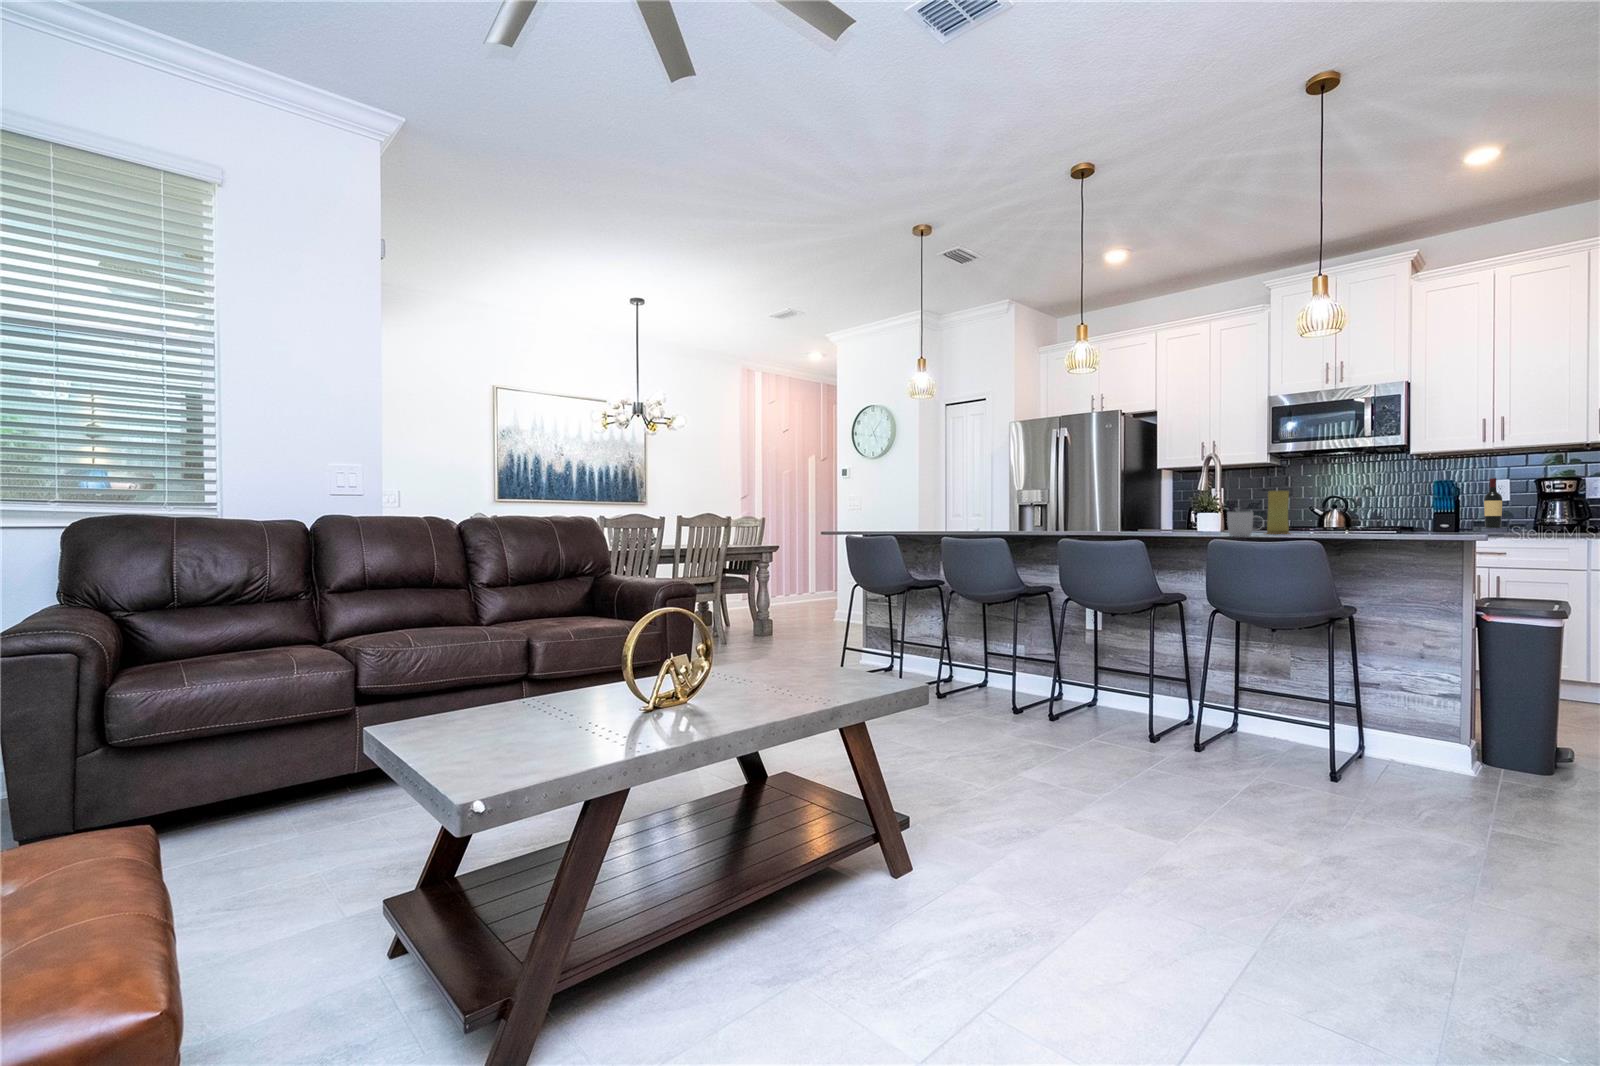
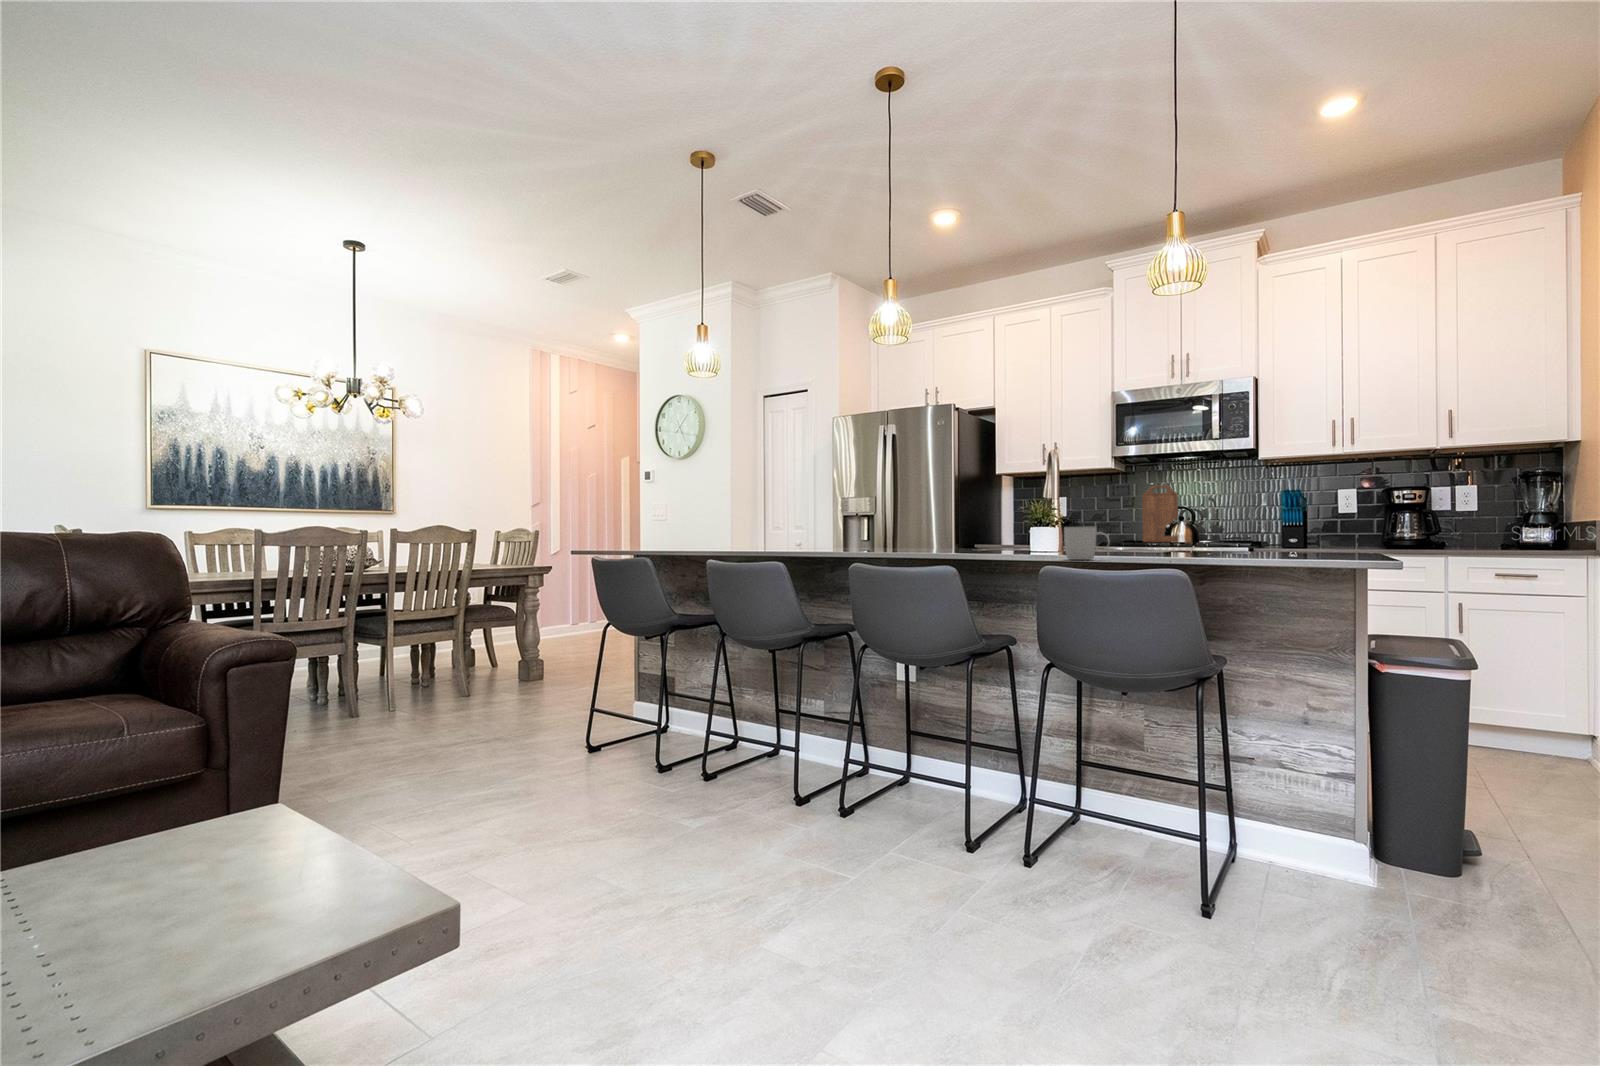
cutting board: none [1297,477,1331,528] -> present [1142,485,1178,542]
wine bottle: present [1484,478,1502,528] -> none [1332,488,1350,543]
candle: present [1267,491,1289,534] -> none [1109,499,1143,555]

